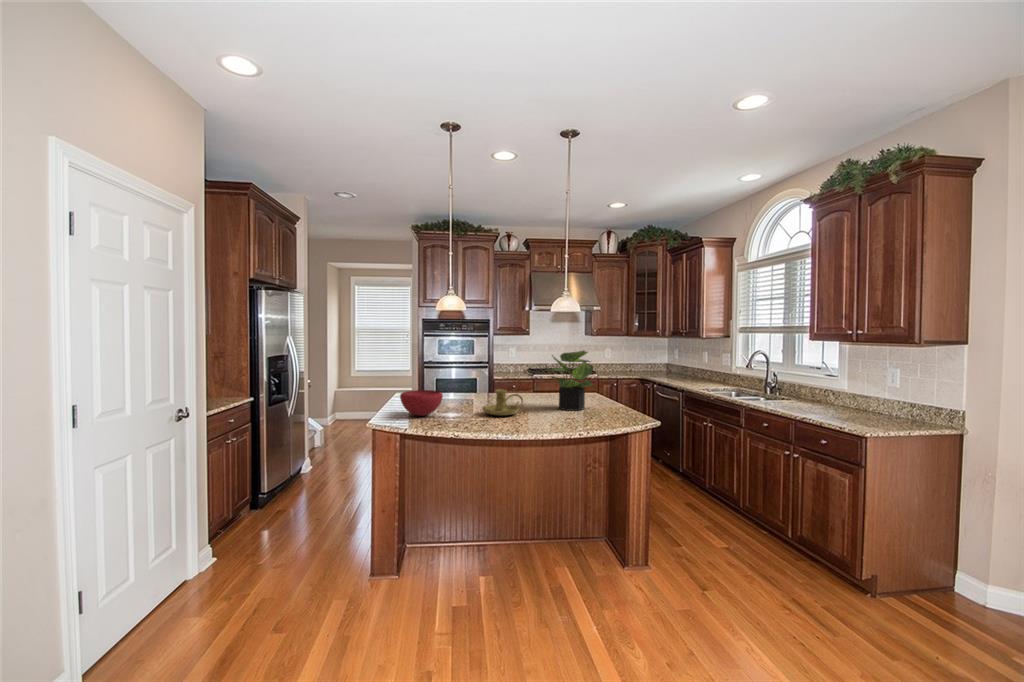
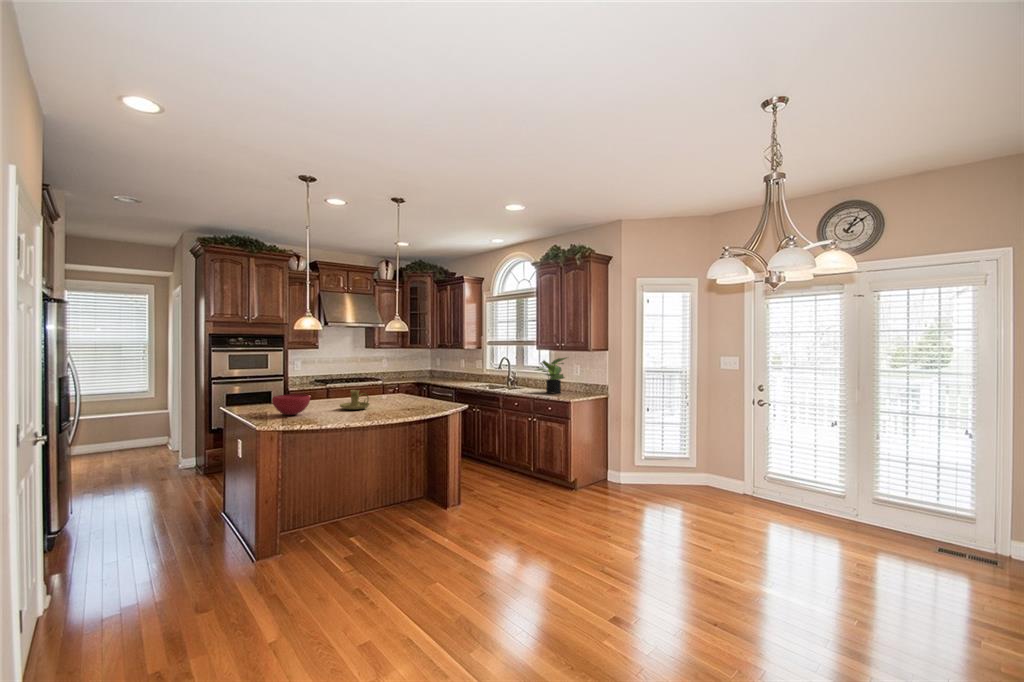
potted plant: present [546,351,593,411] -> present [537,357,567,394]

